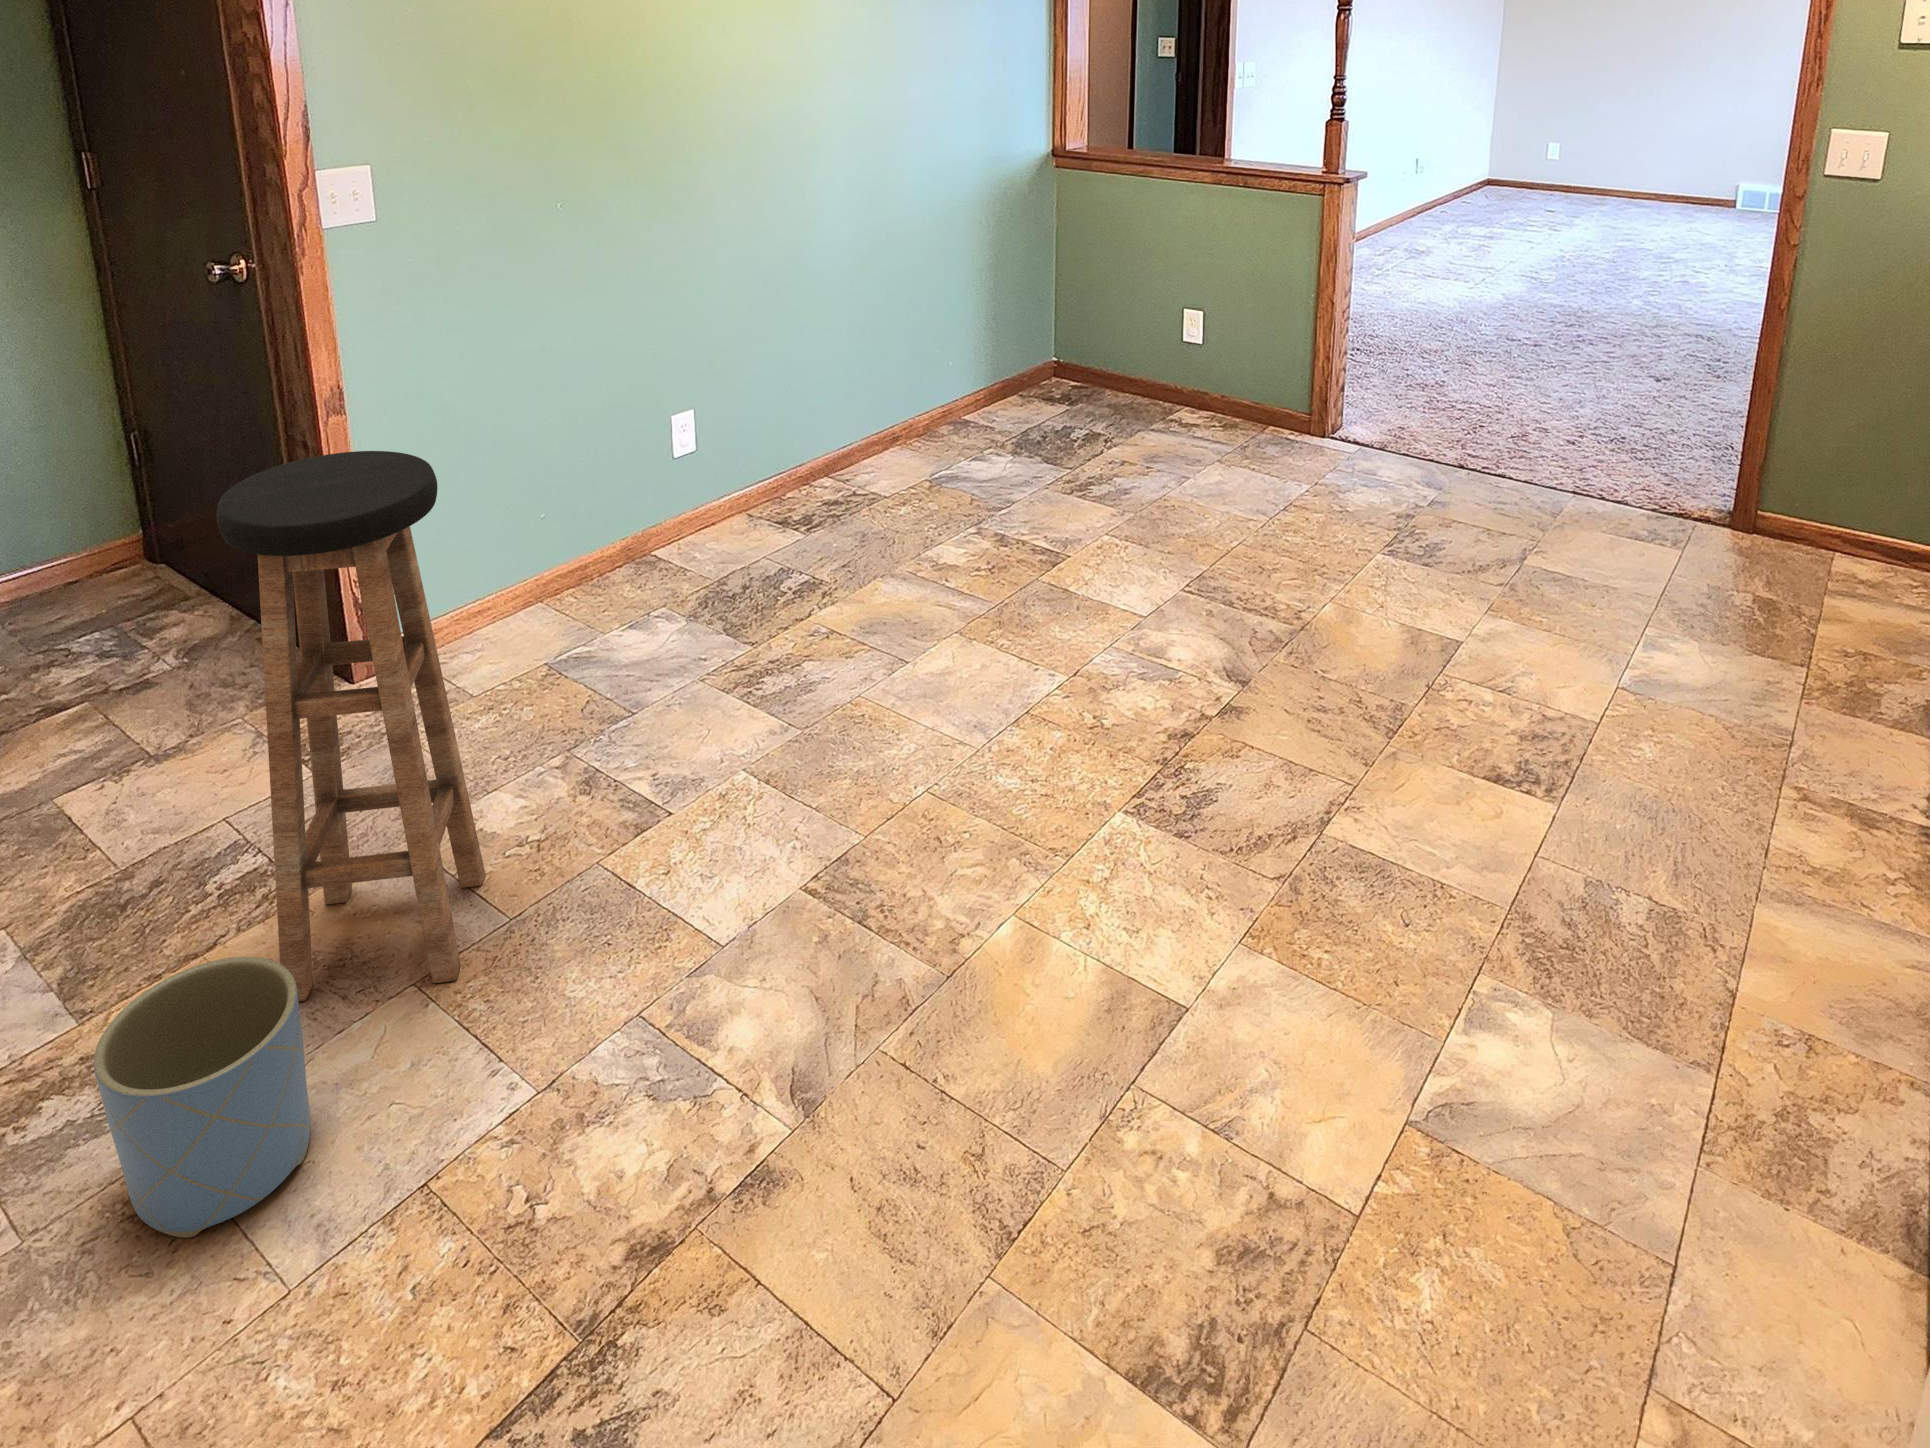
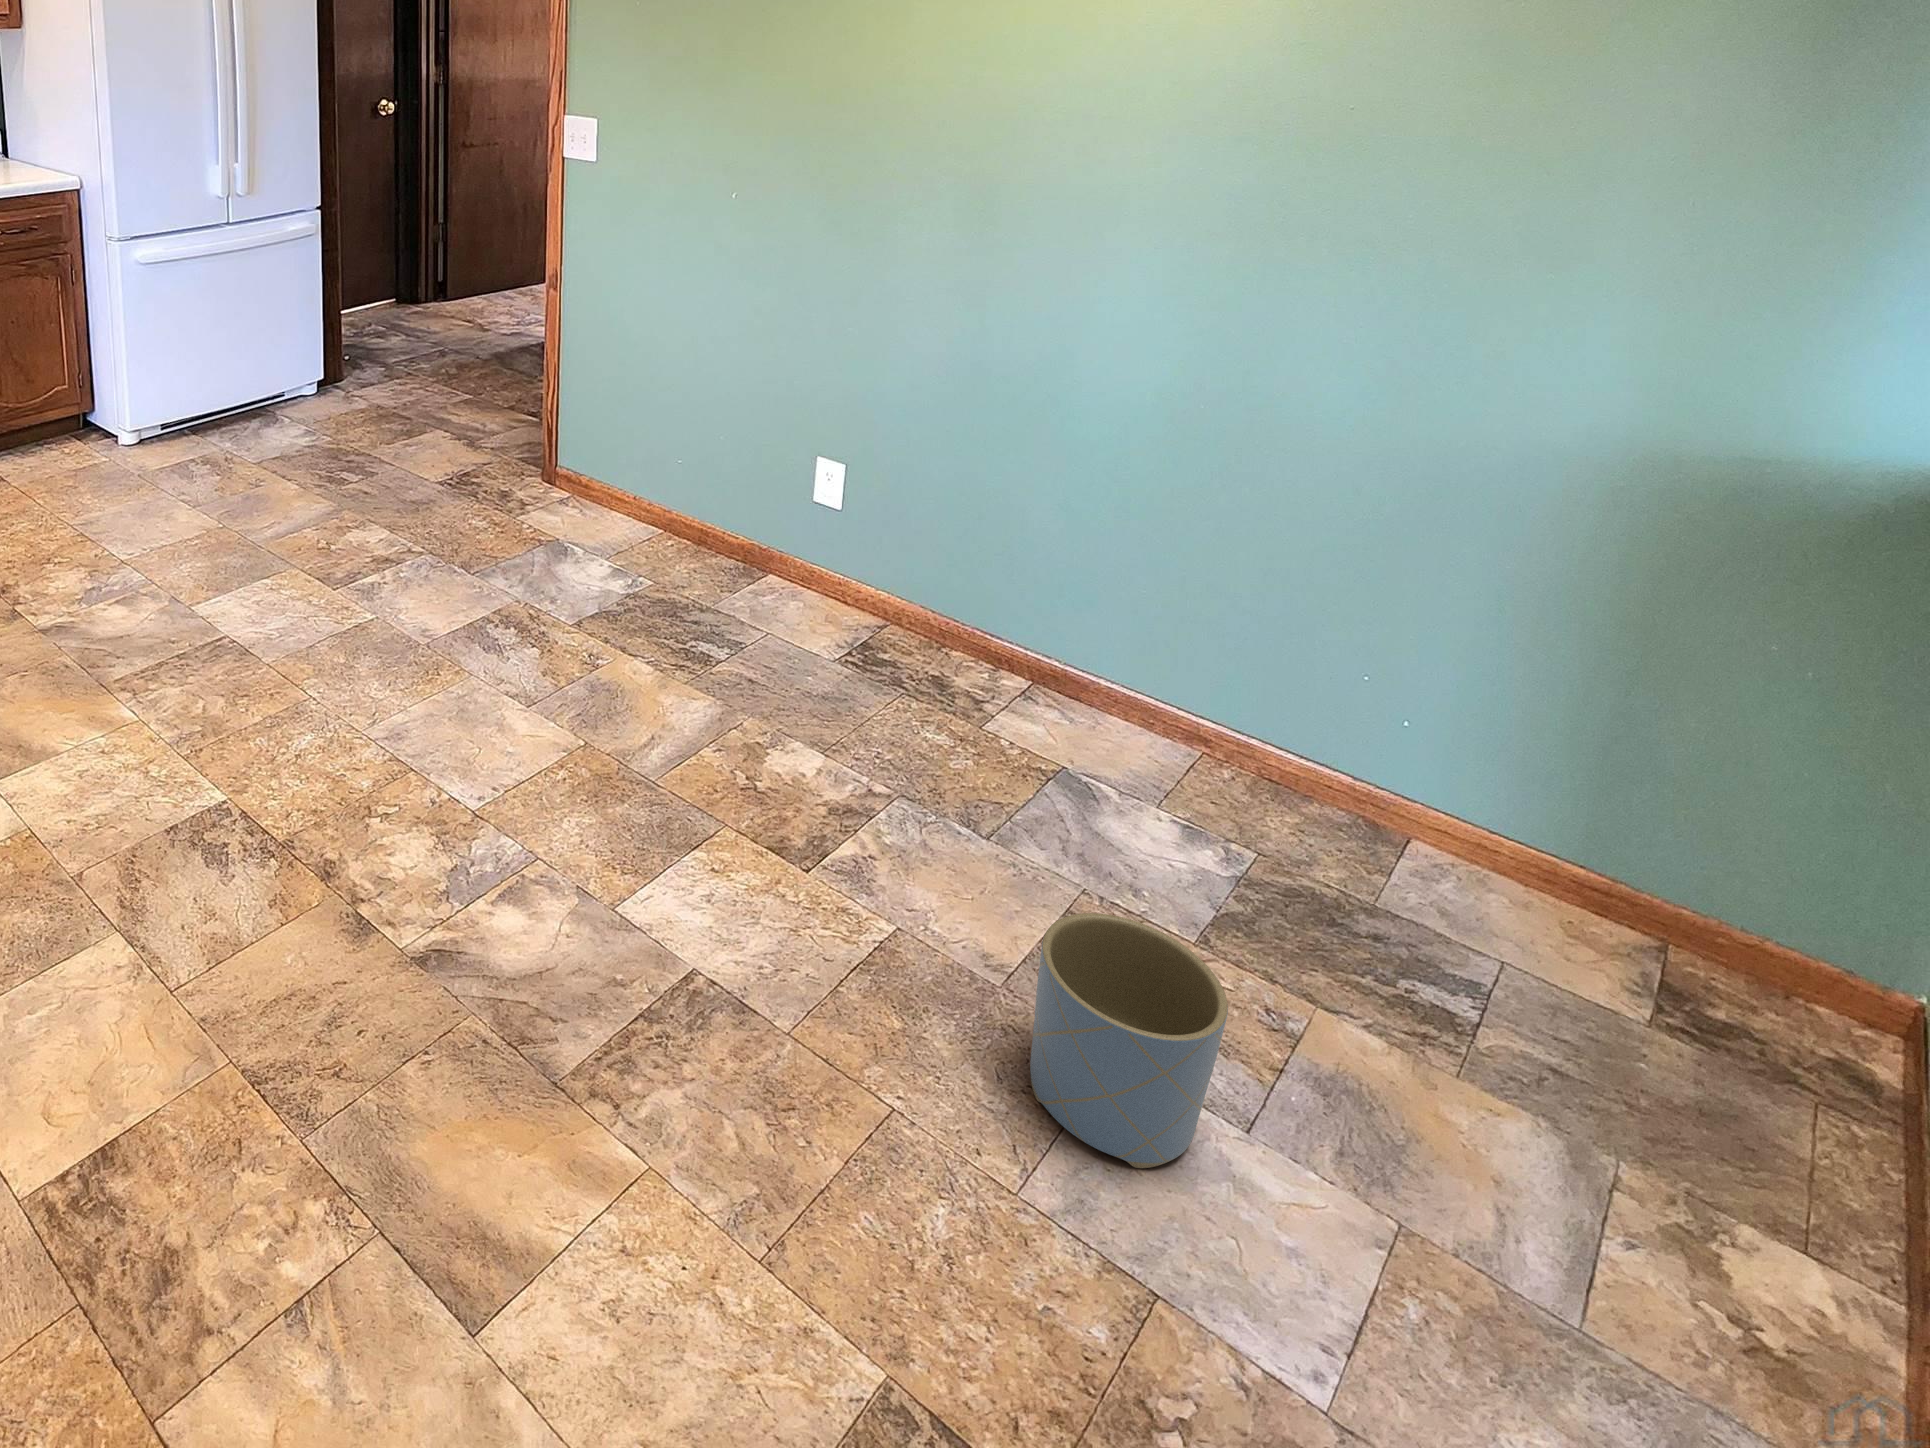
bar stool: present [217,451,485,1001] -> none [1302,602,1787,1280]

